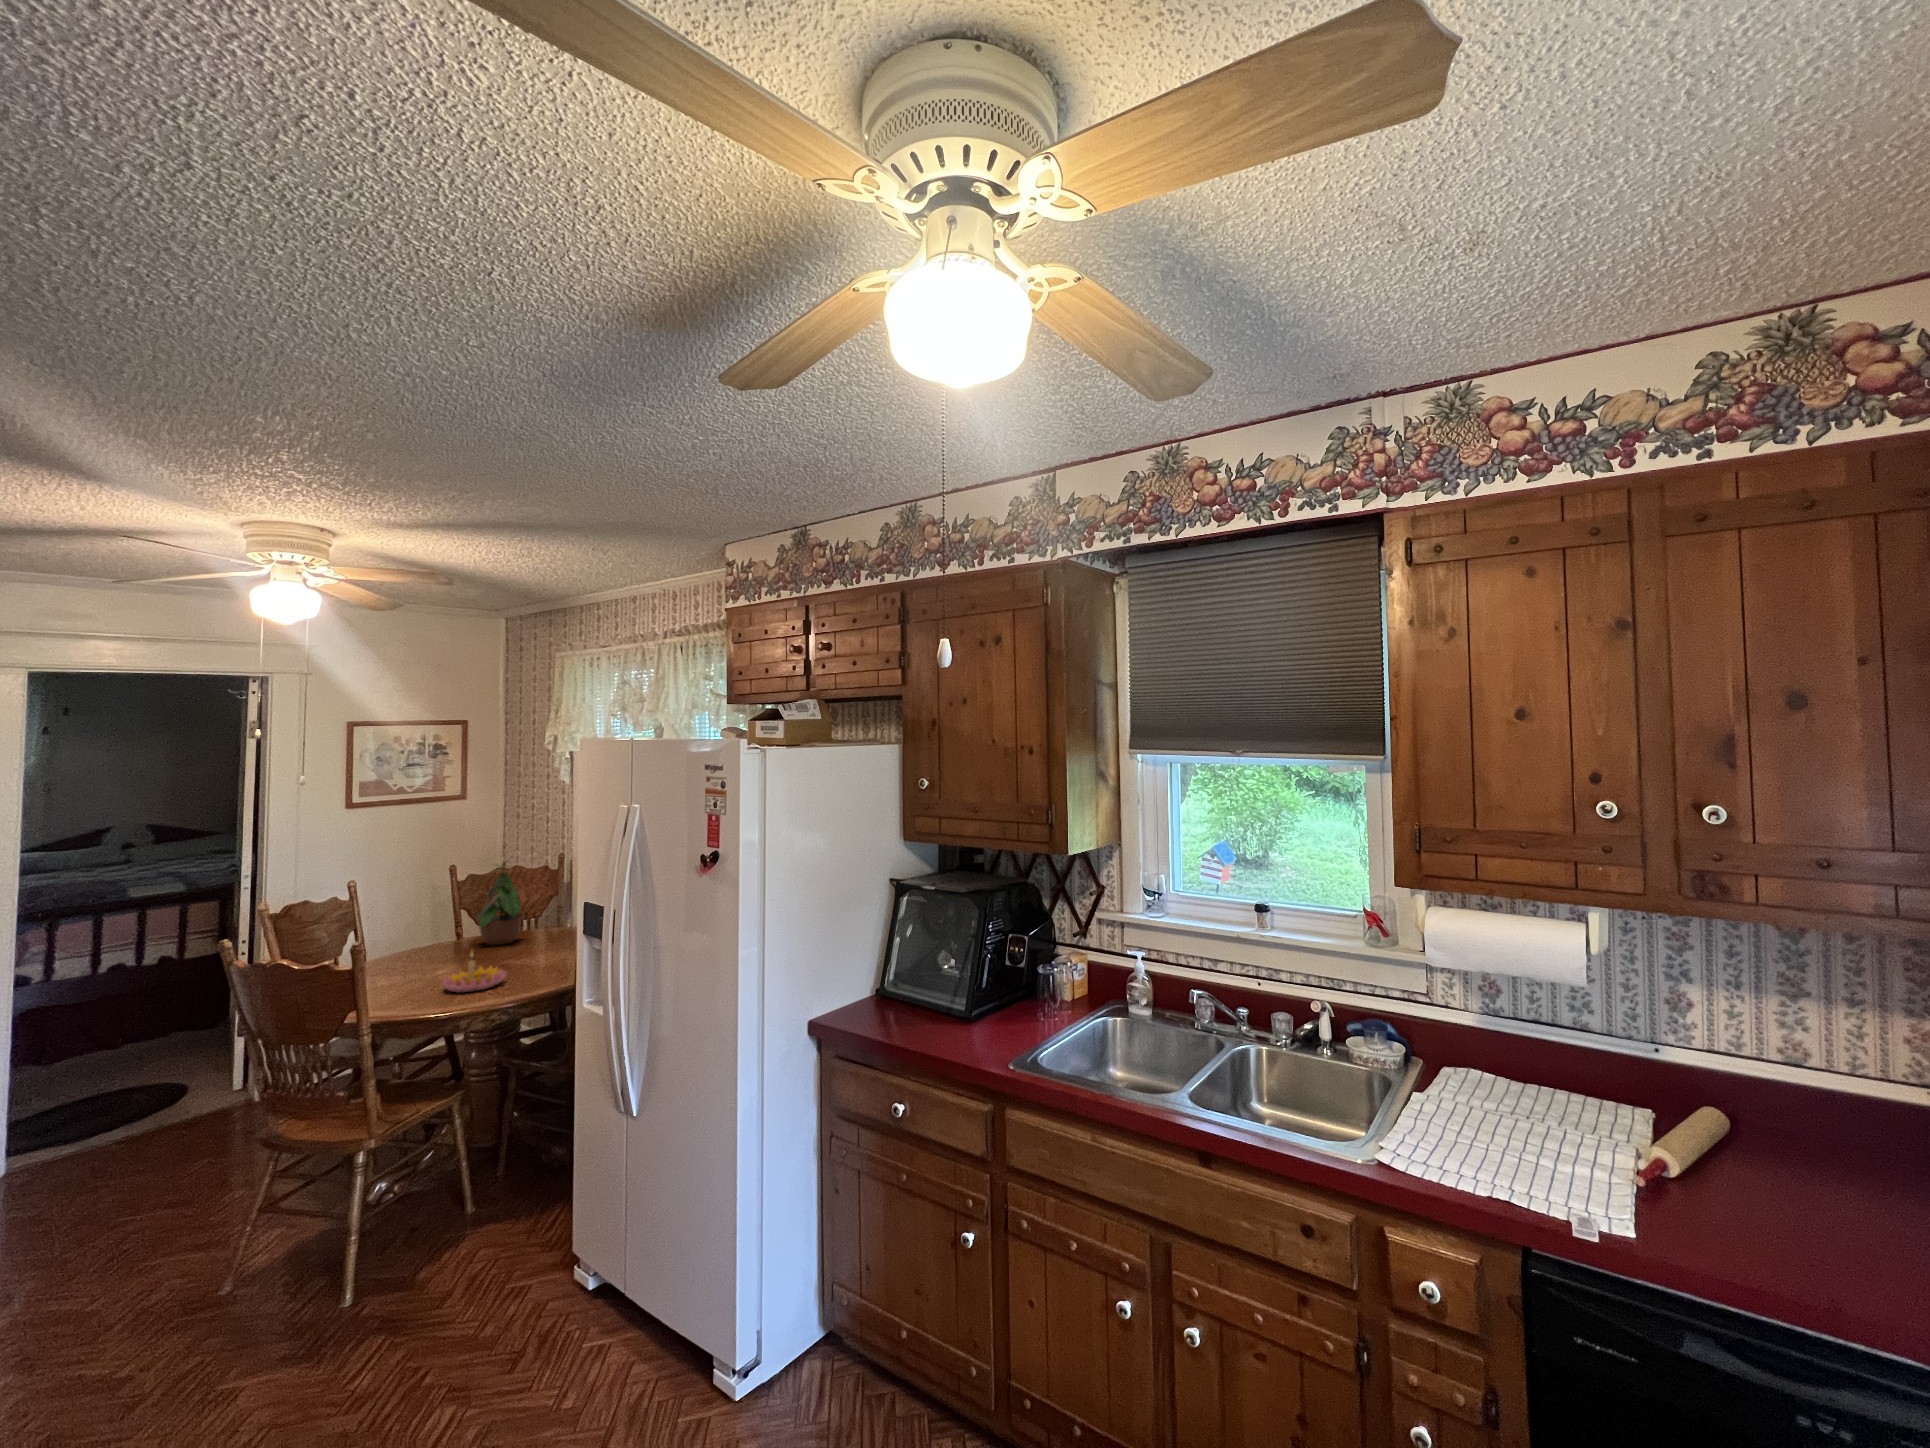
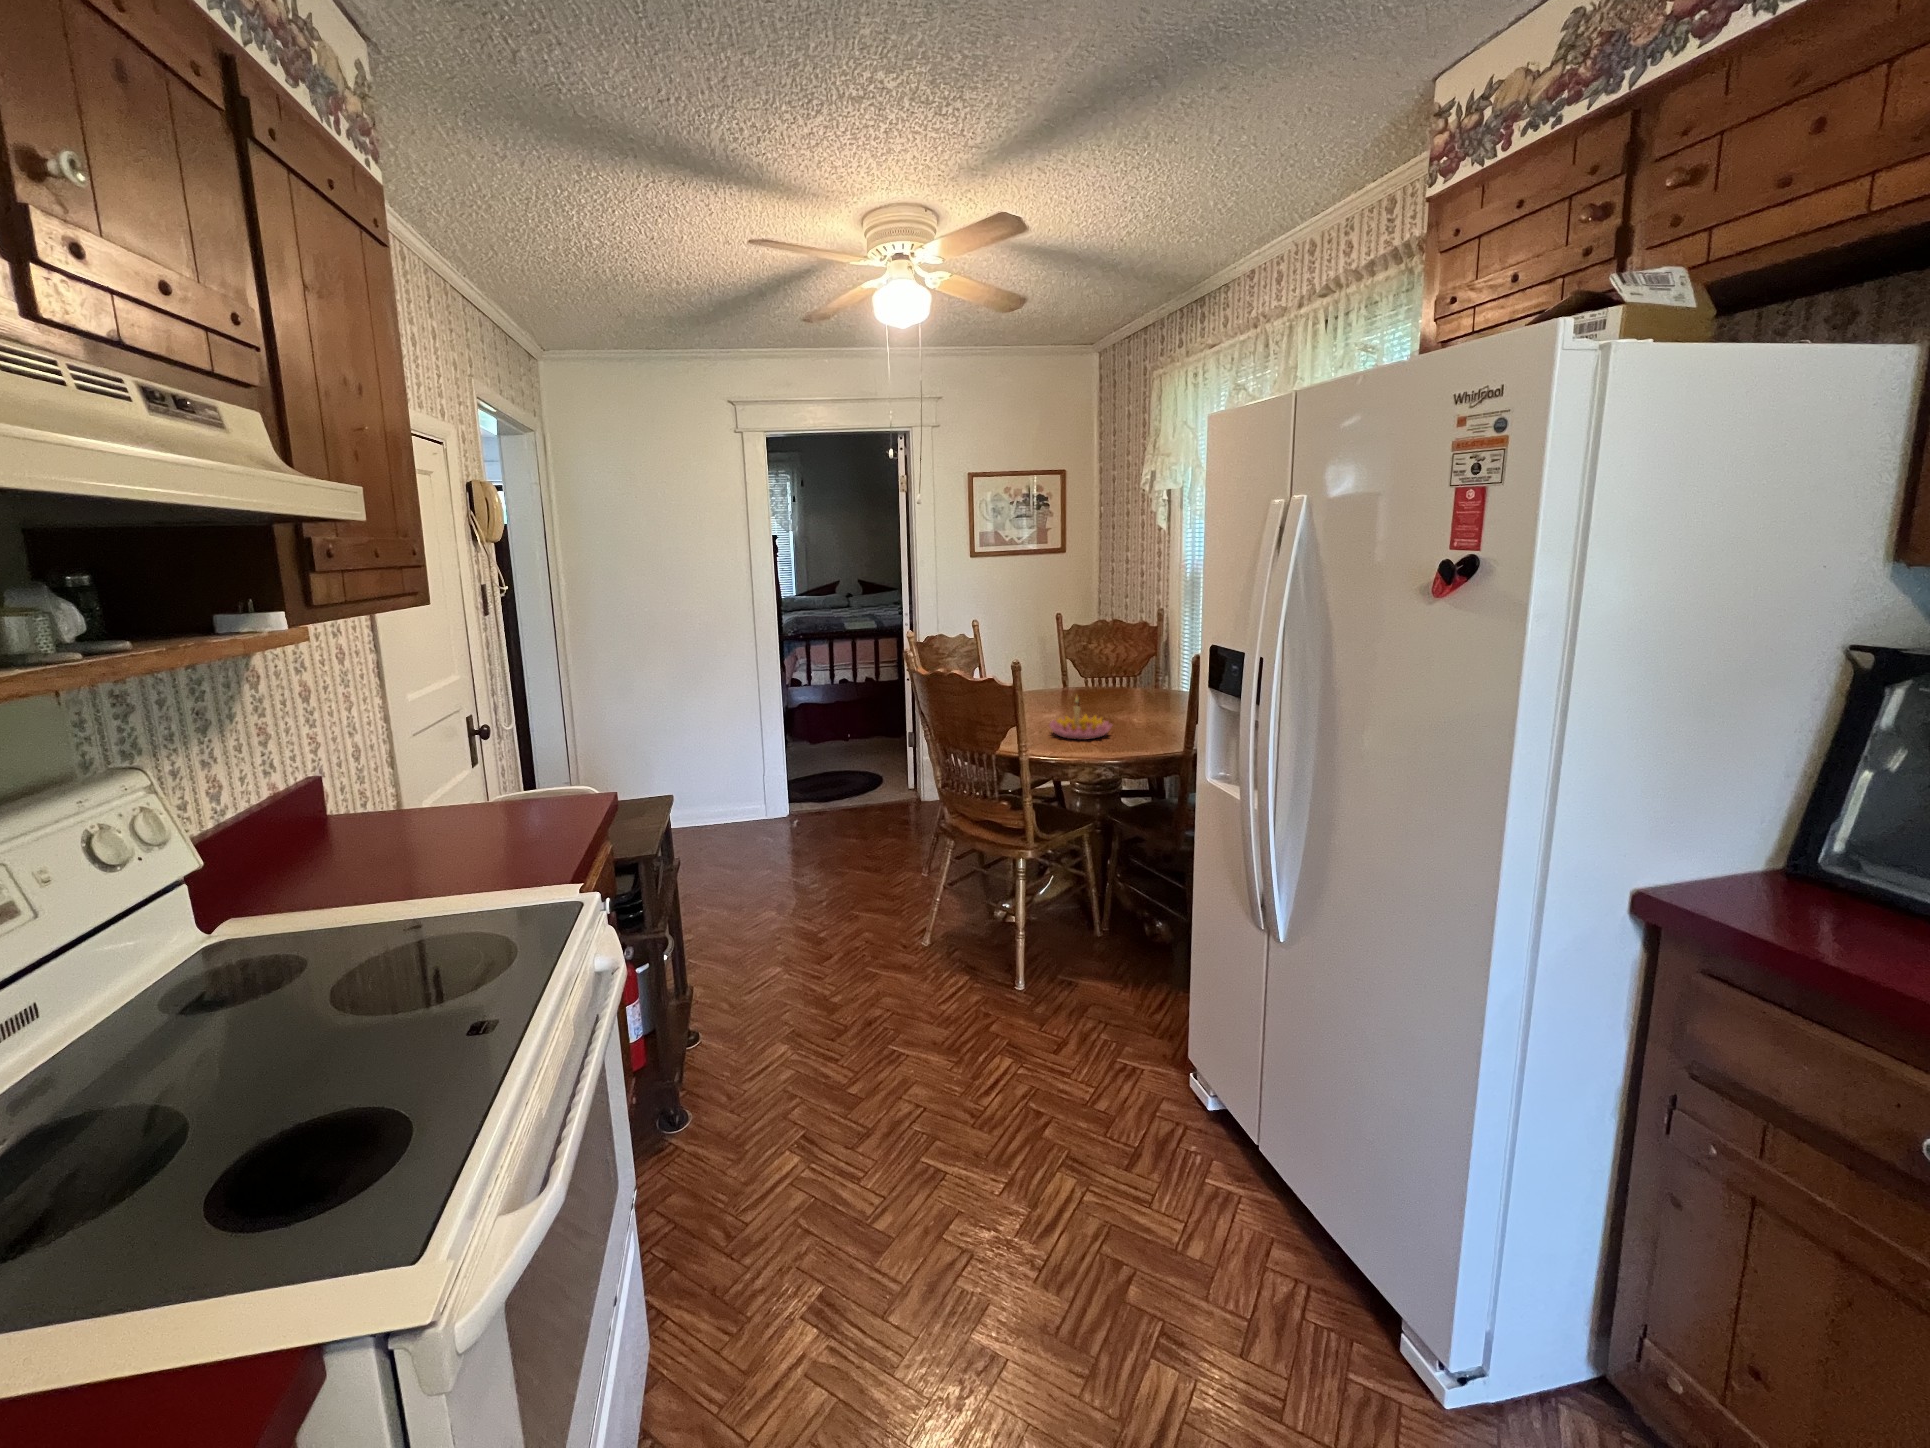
potted plant: present [476,862,522,945] -> none [1074,606,1129,696]

